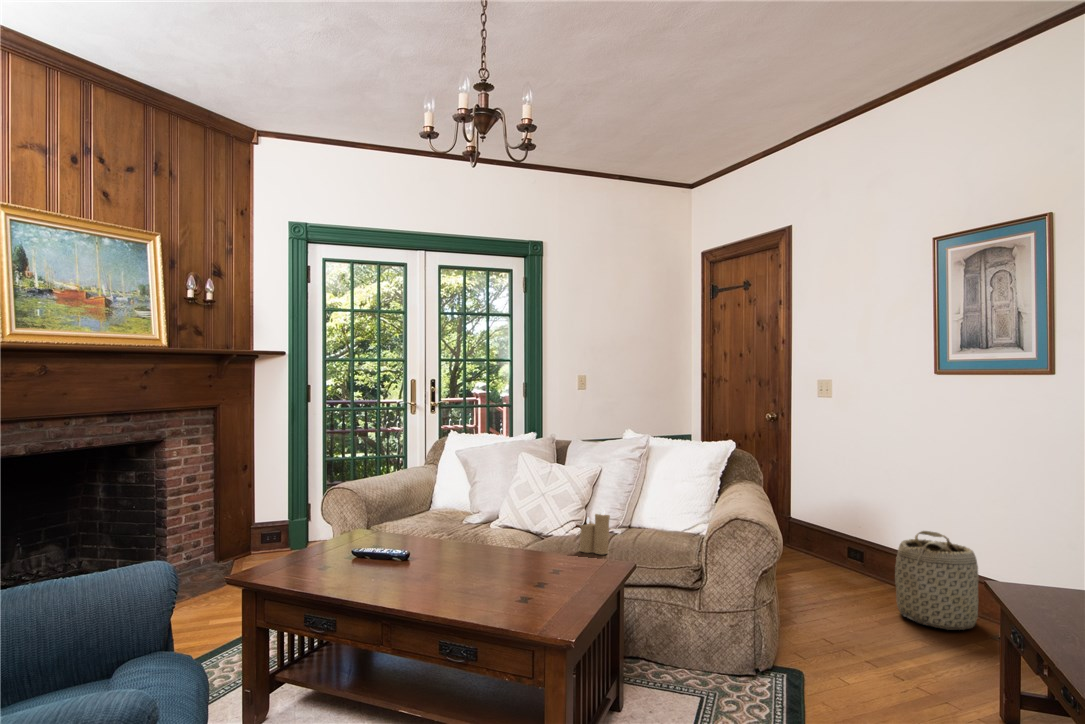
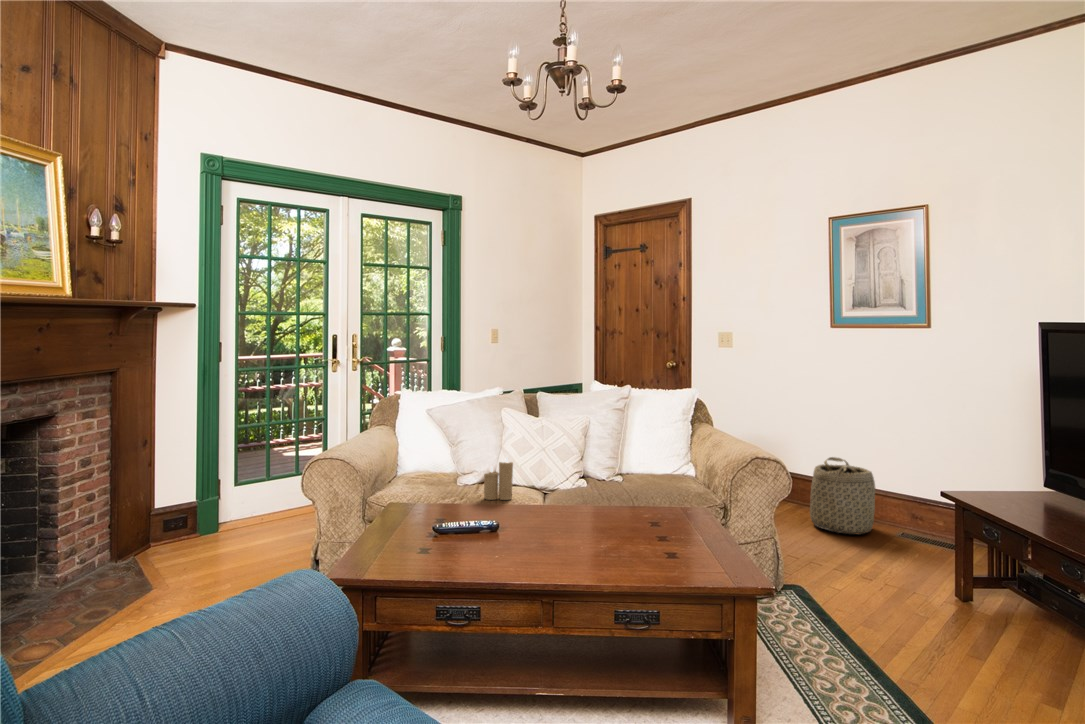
candle: present [580,509,610,554] -> present [484,457,513,500]

